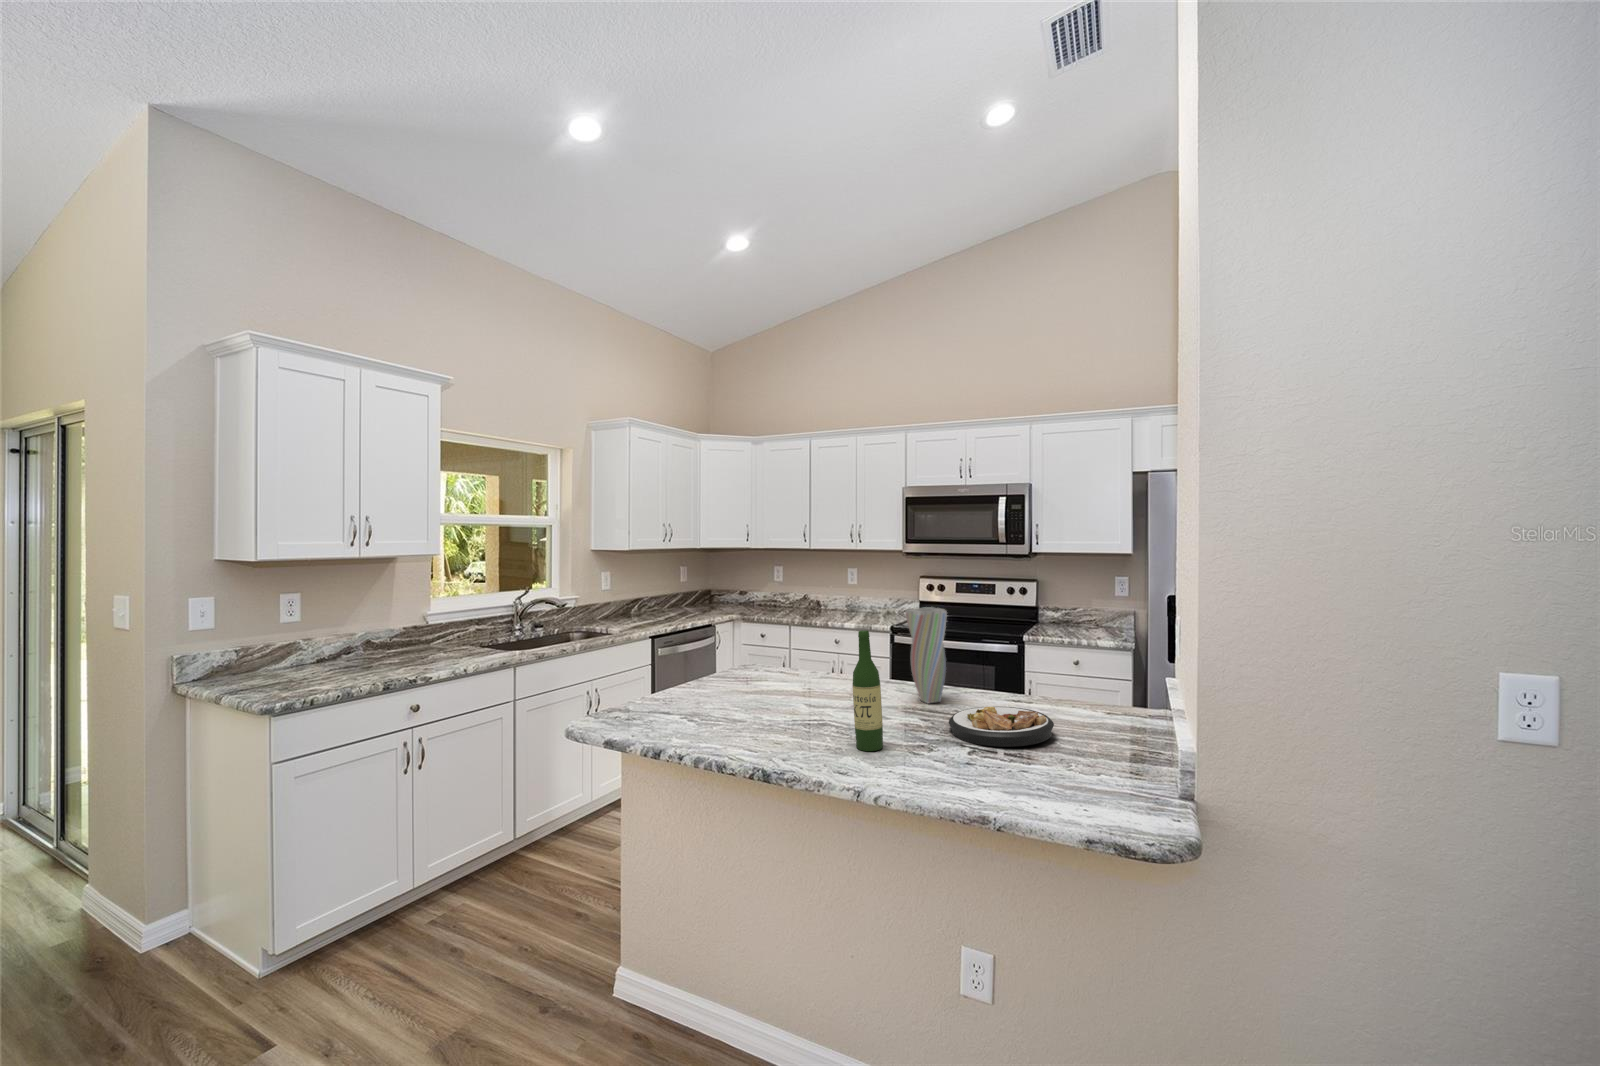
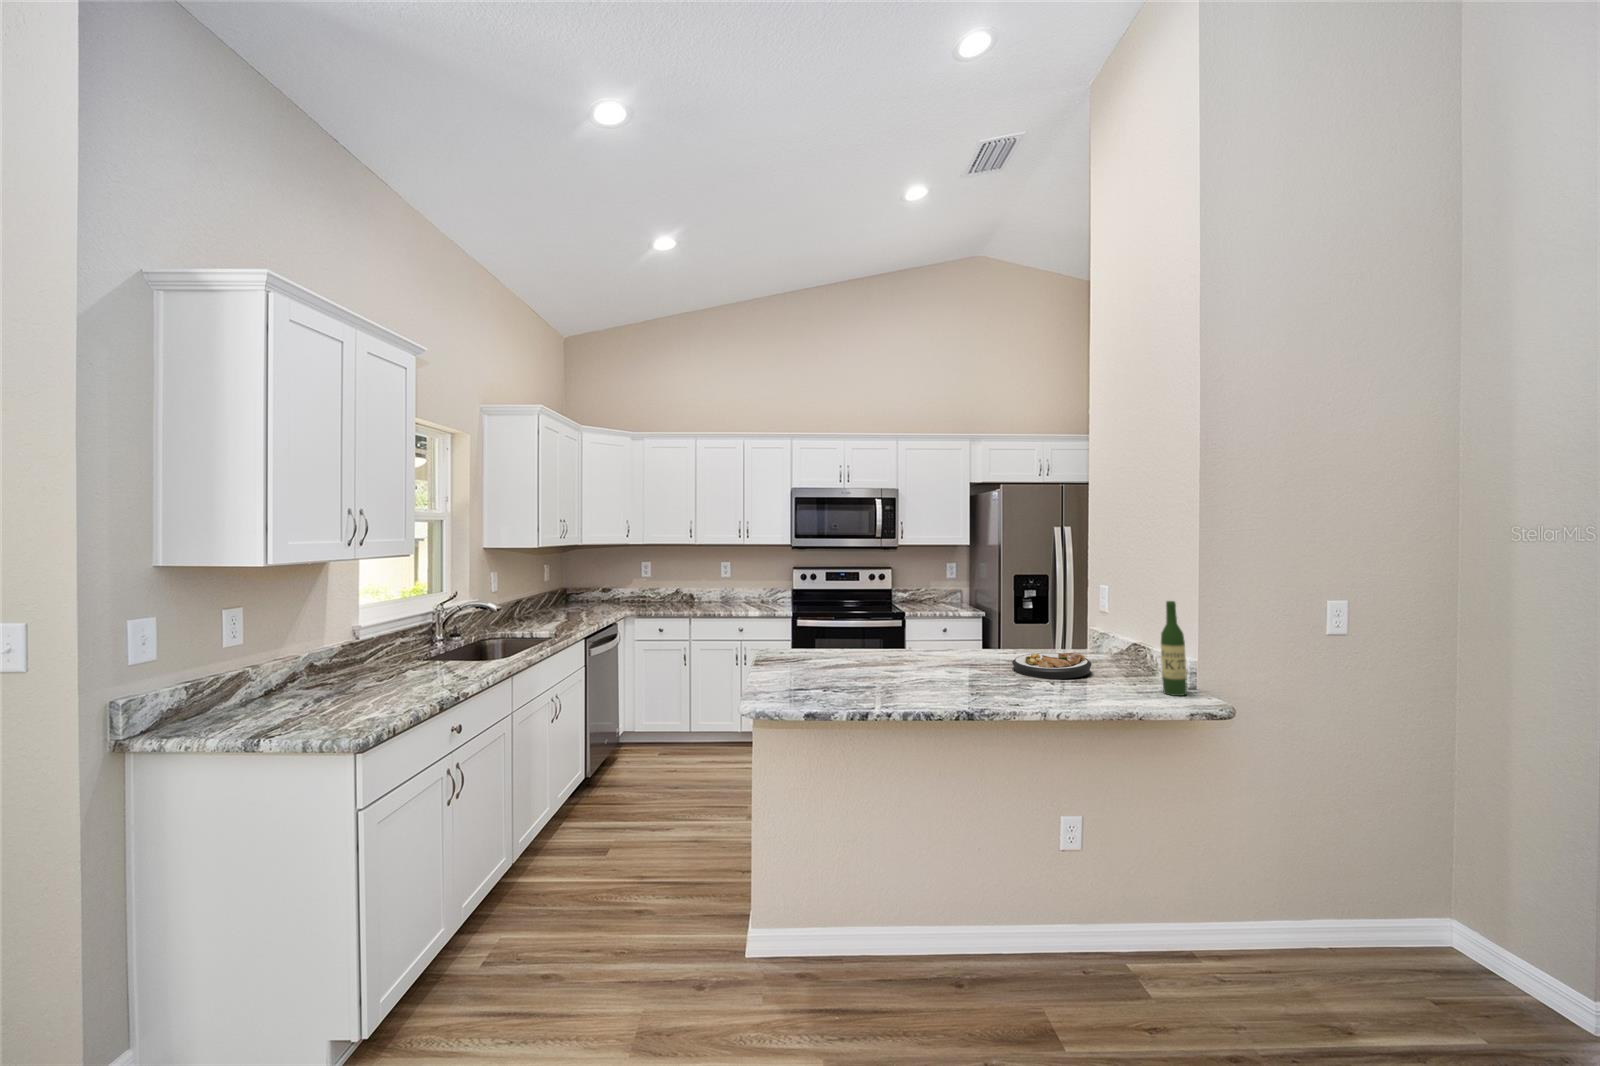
vase: present [905,607,947,703] -> none [943,584,978,660]
wine bottle: present [853,630,883,751] -> present [1161,601,1187,696]

